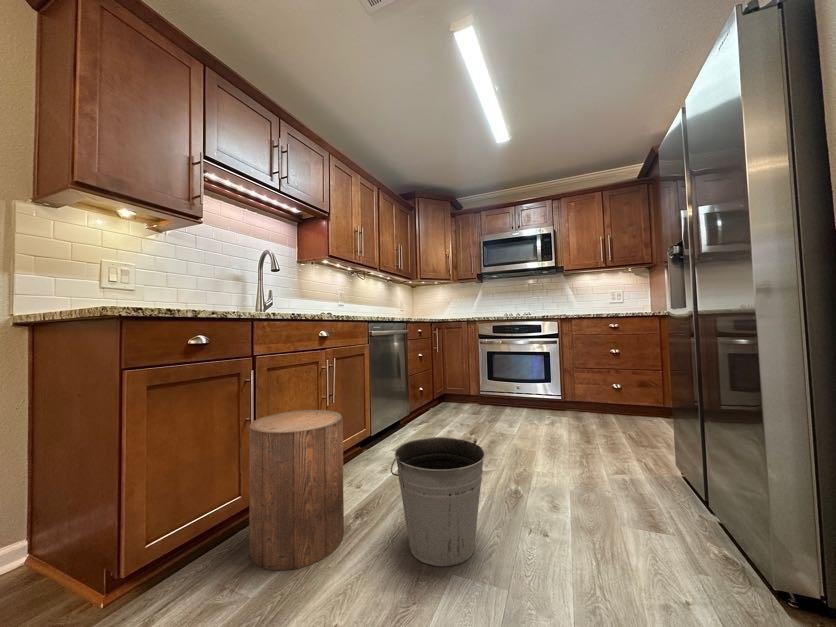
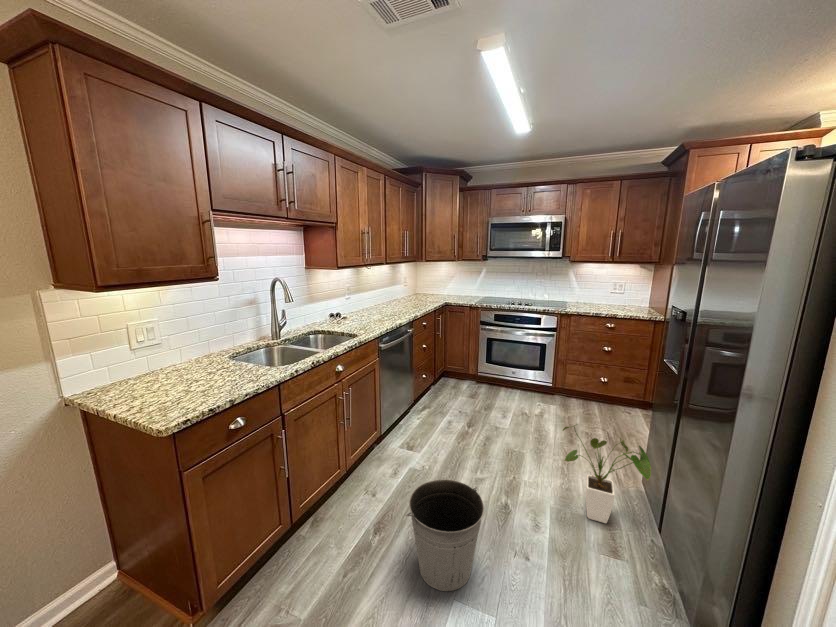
house plant: none [573,386,683,503] -> present [563,425,651,523]
stool: present [249,410,344,571] -> none [287,452,366,592]

